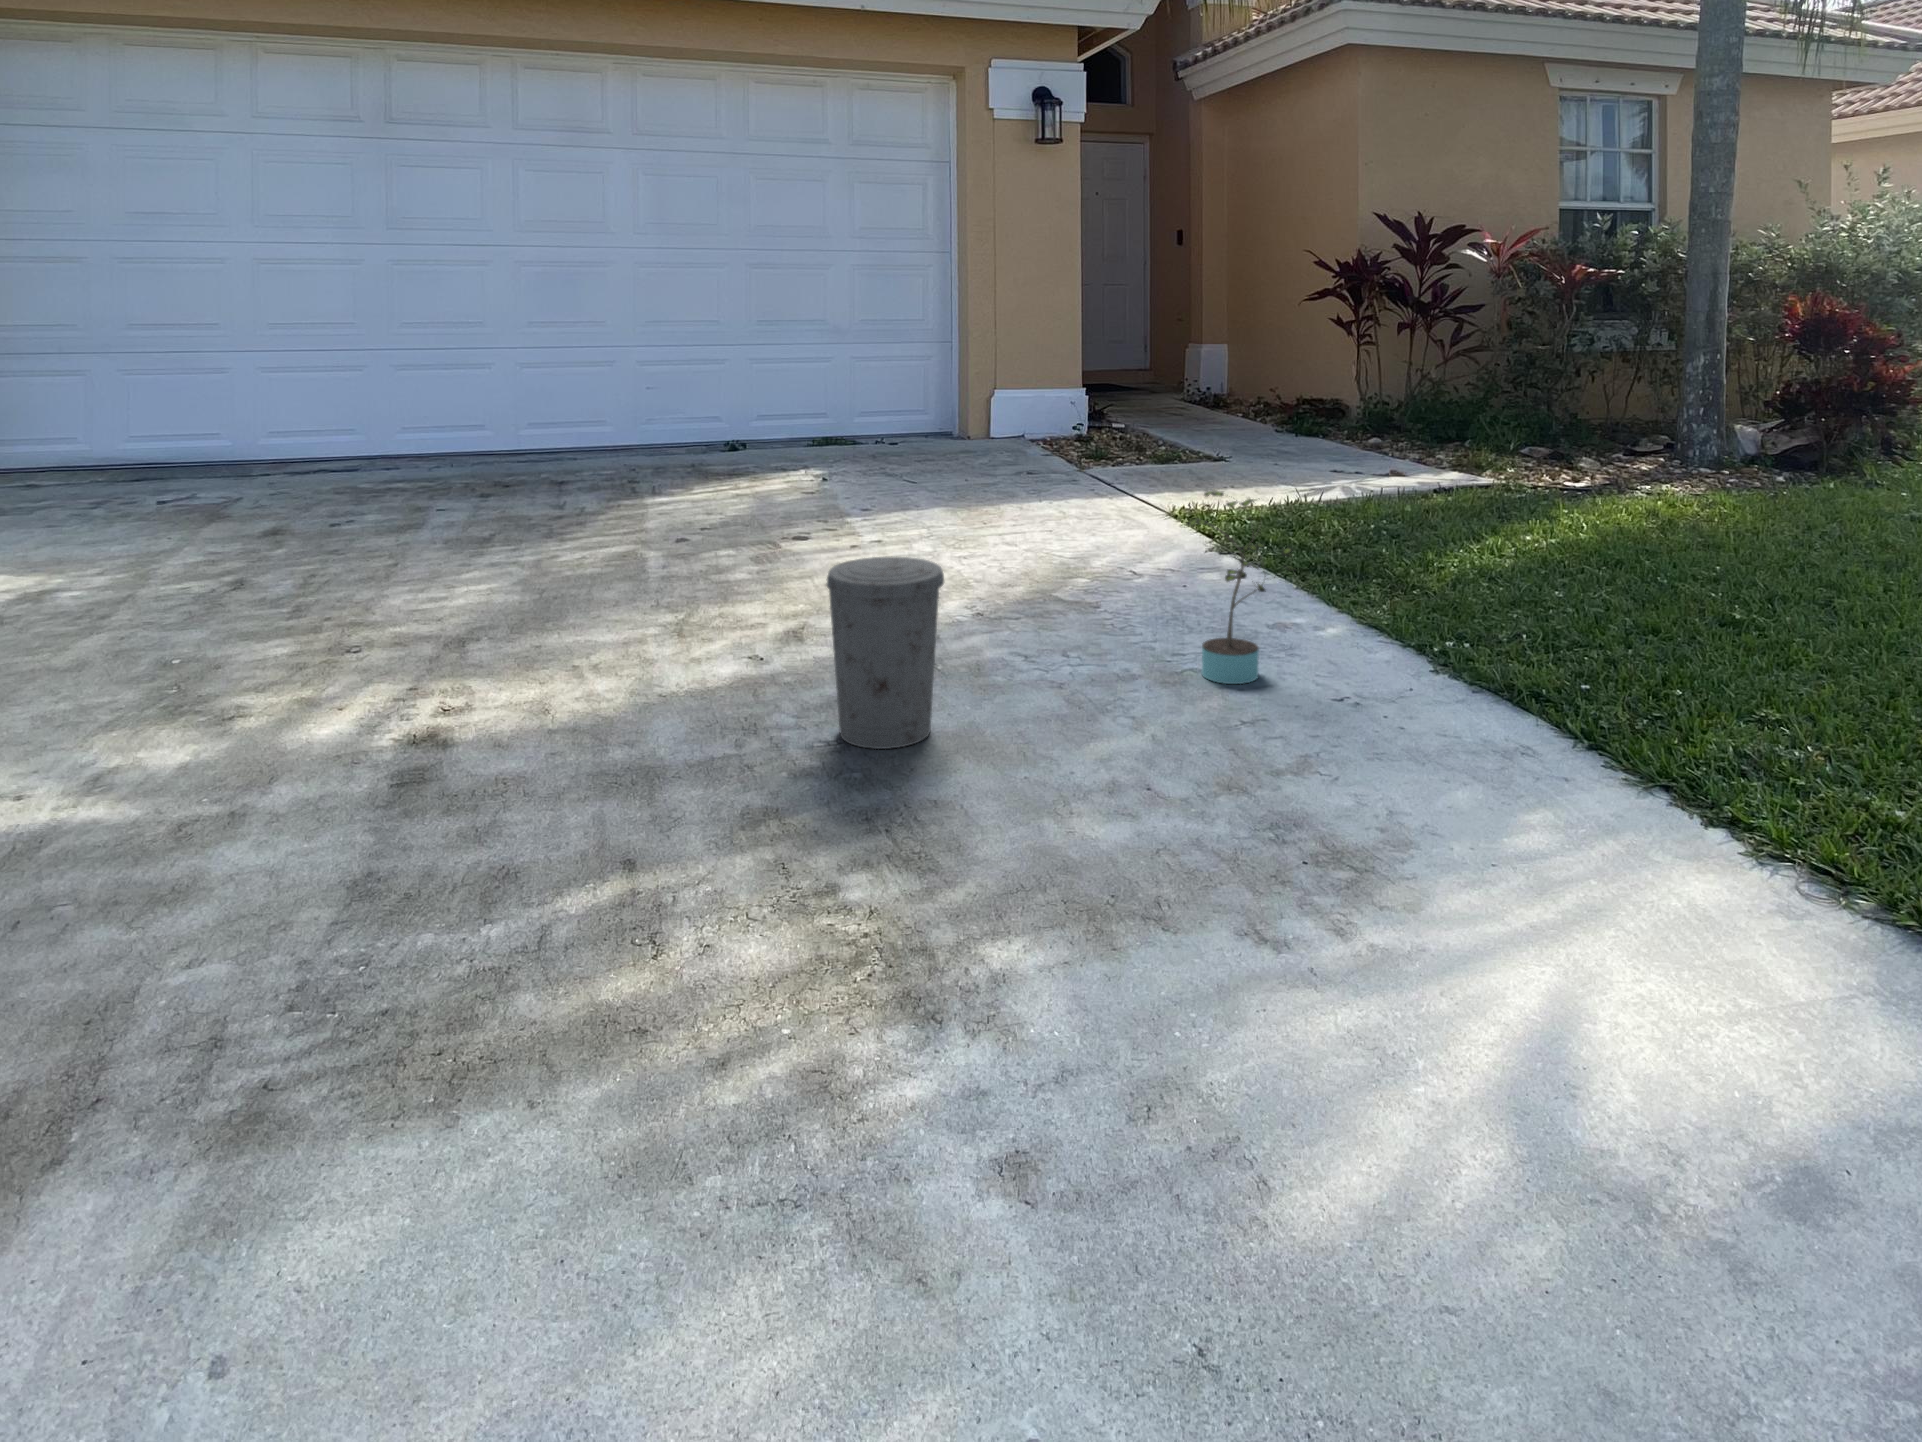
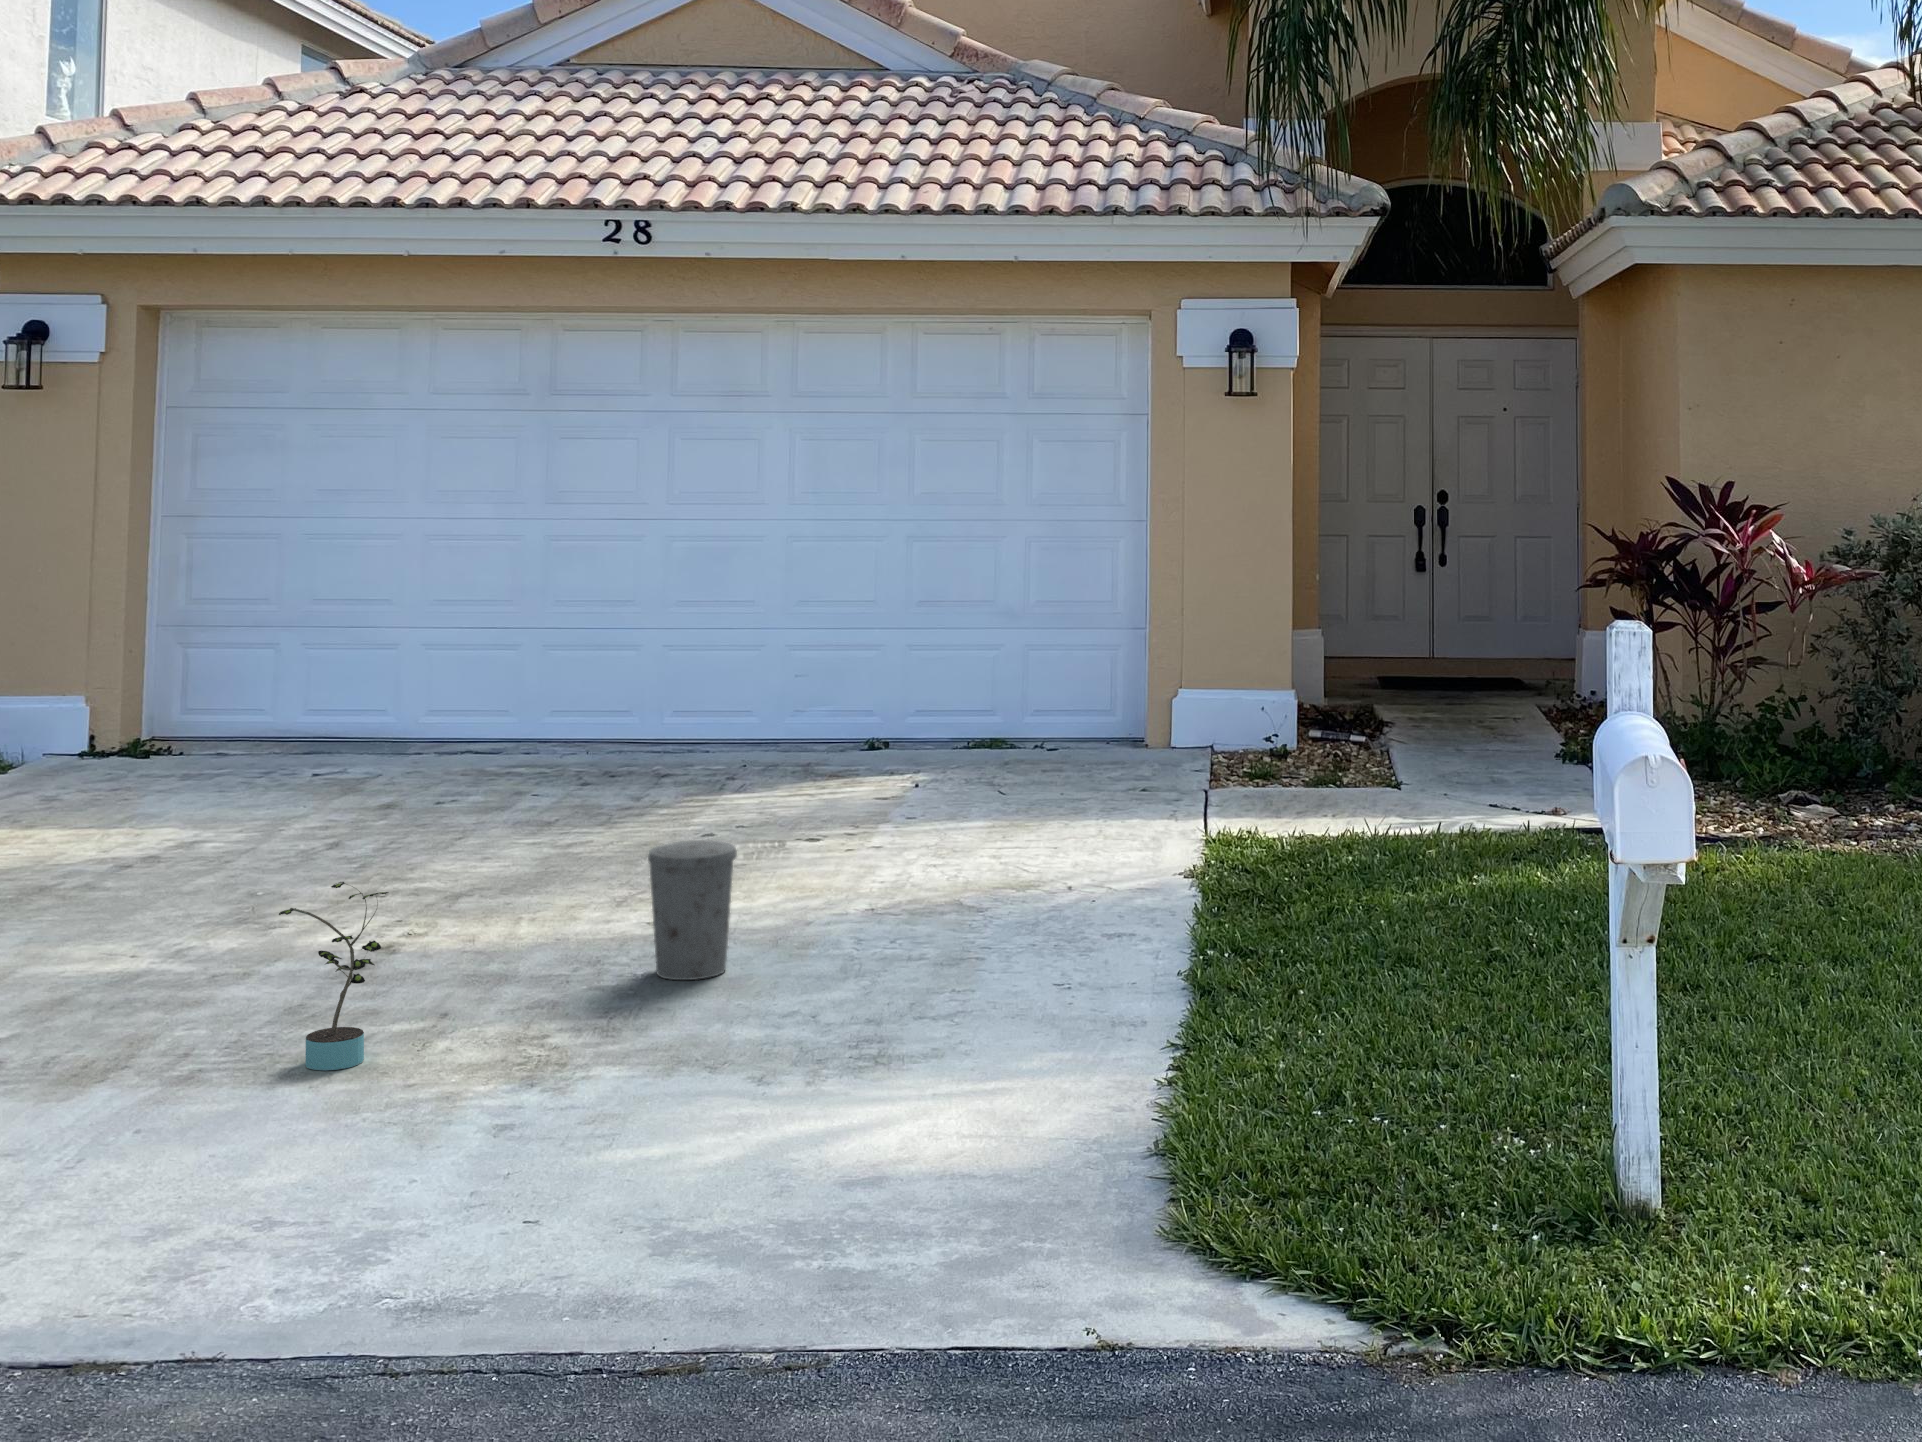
potted plant: present [1187,491,1295,684] -> present [279,882,388,1070]

